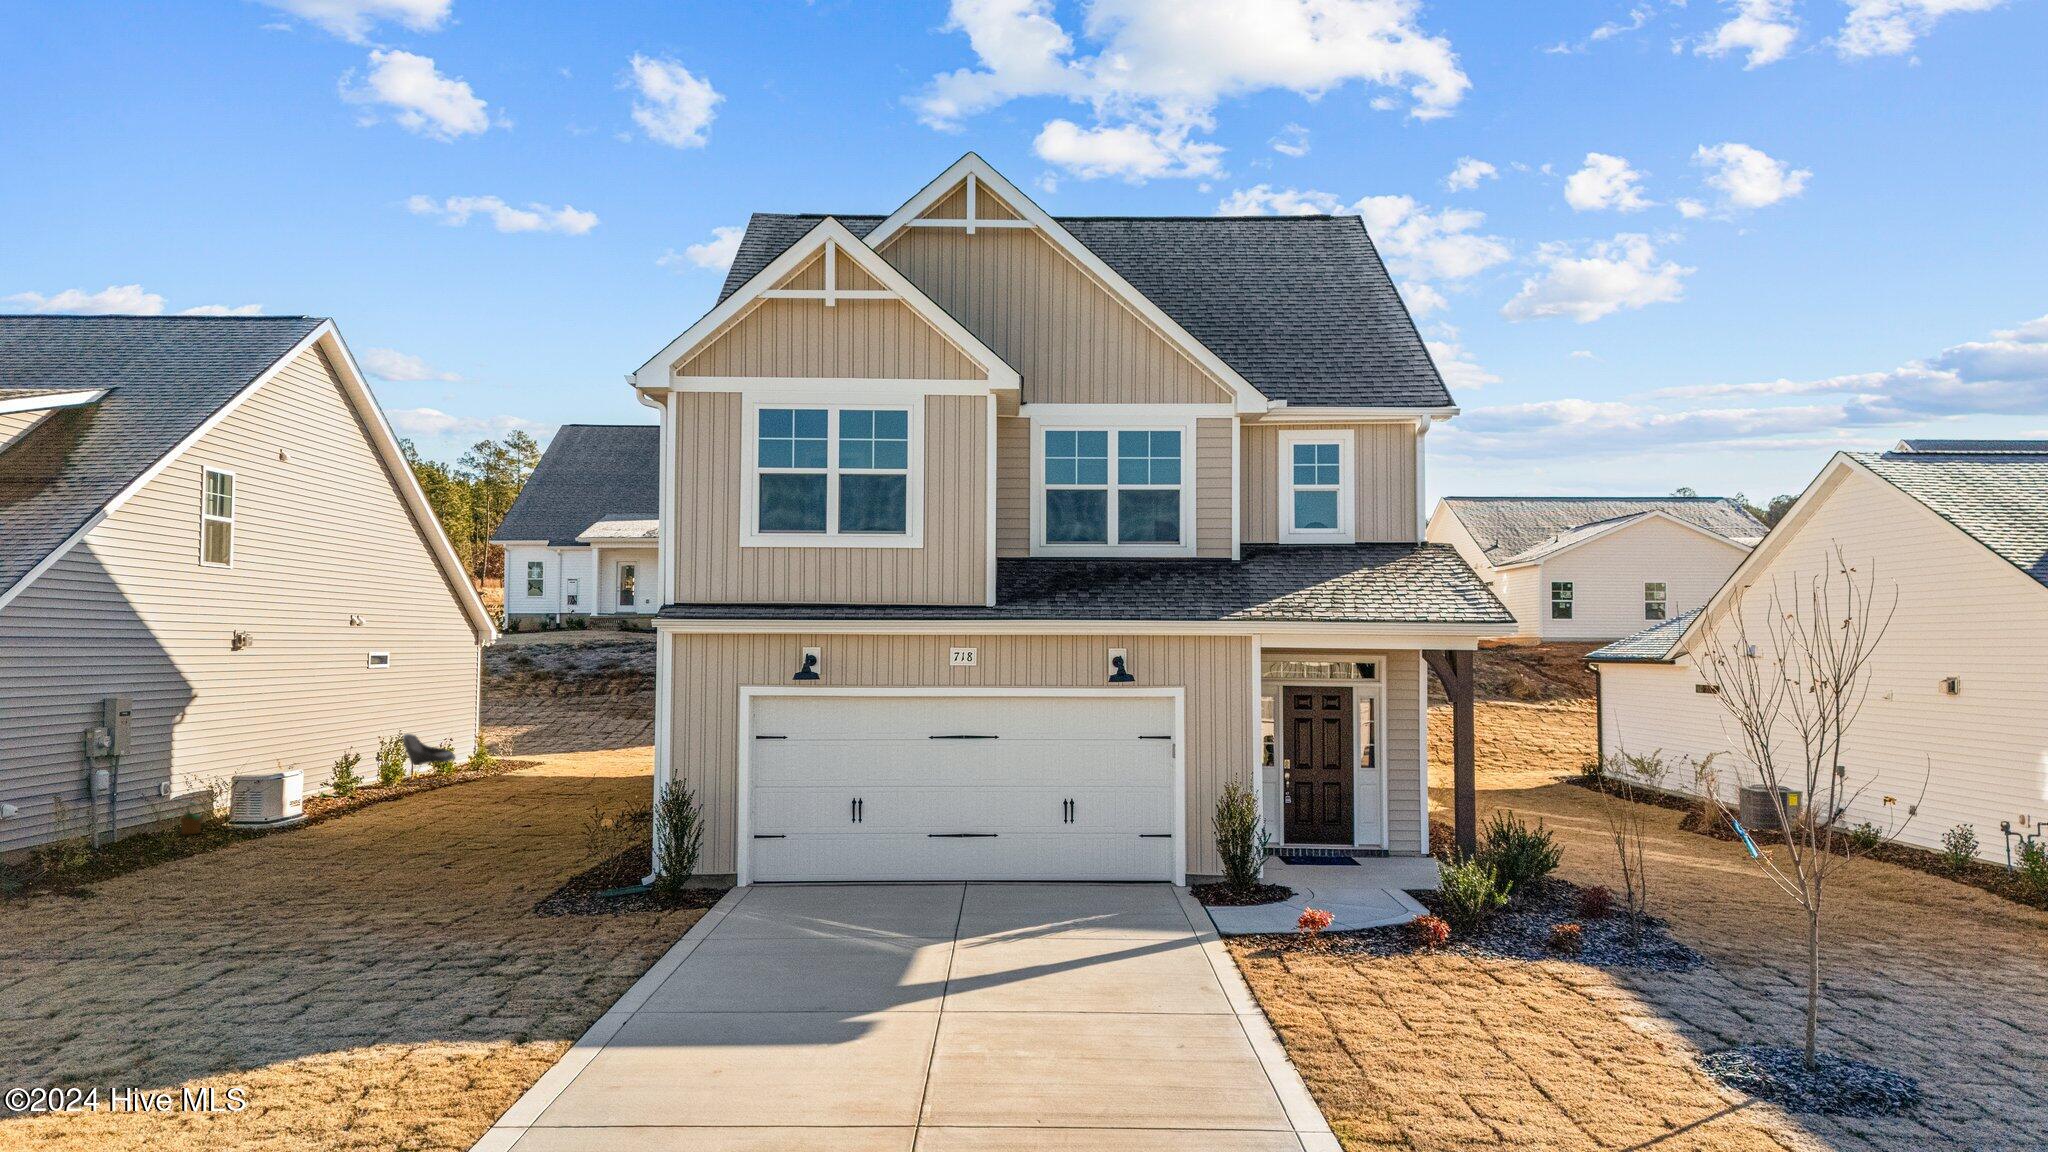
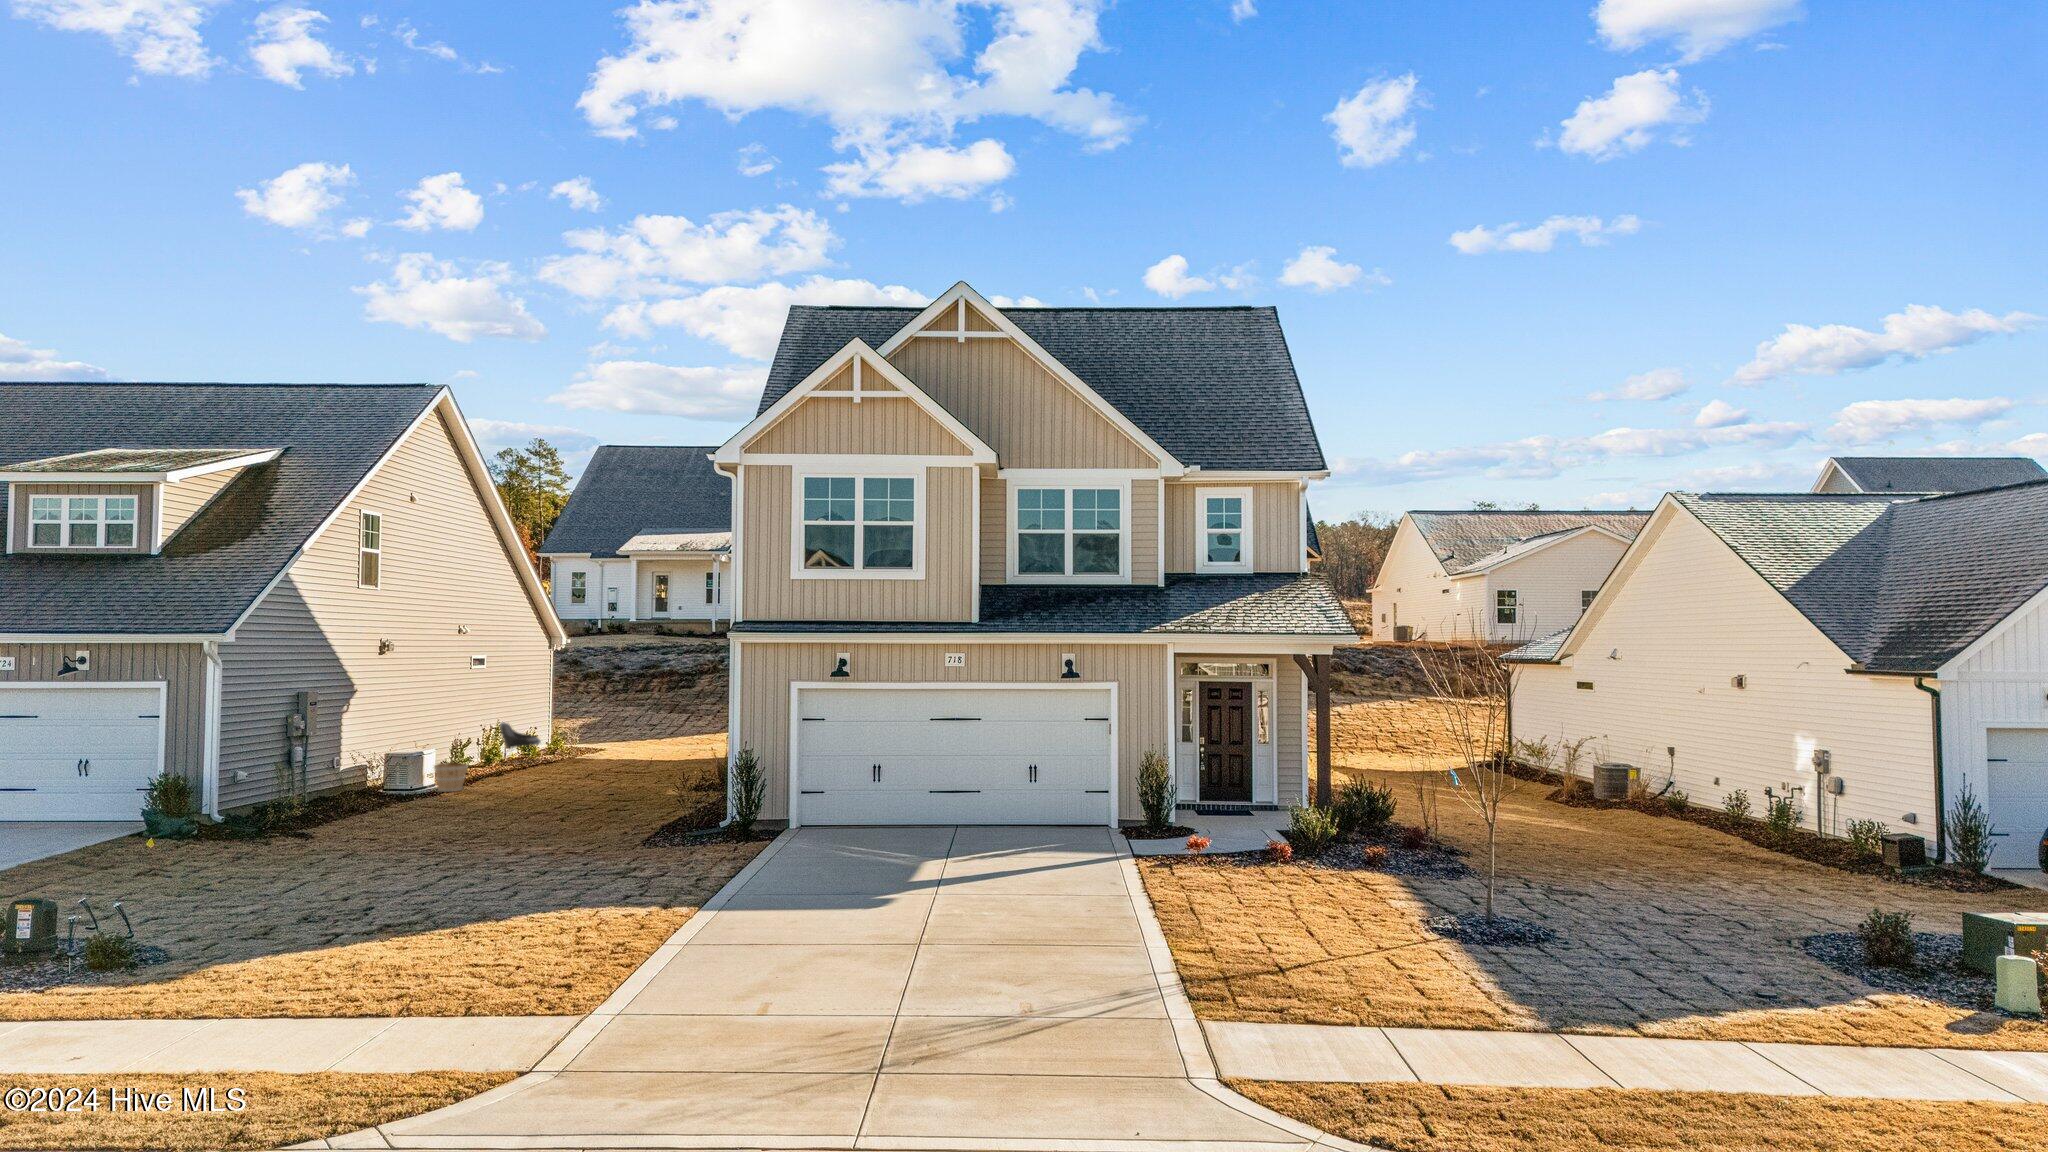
wooden bucket: none [296,787,342,825] -> present [434,763,468,792]
potted plant: present [169,800,203,835] -> none [338,771,370,798]

